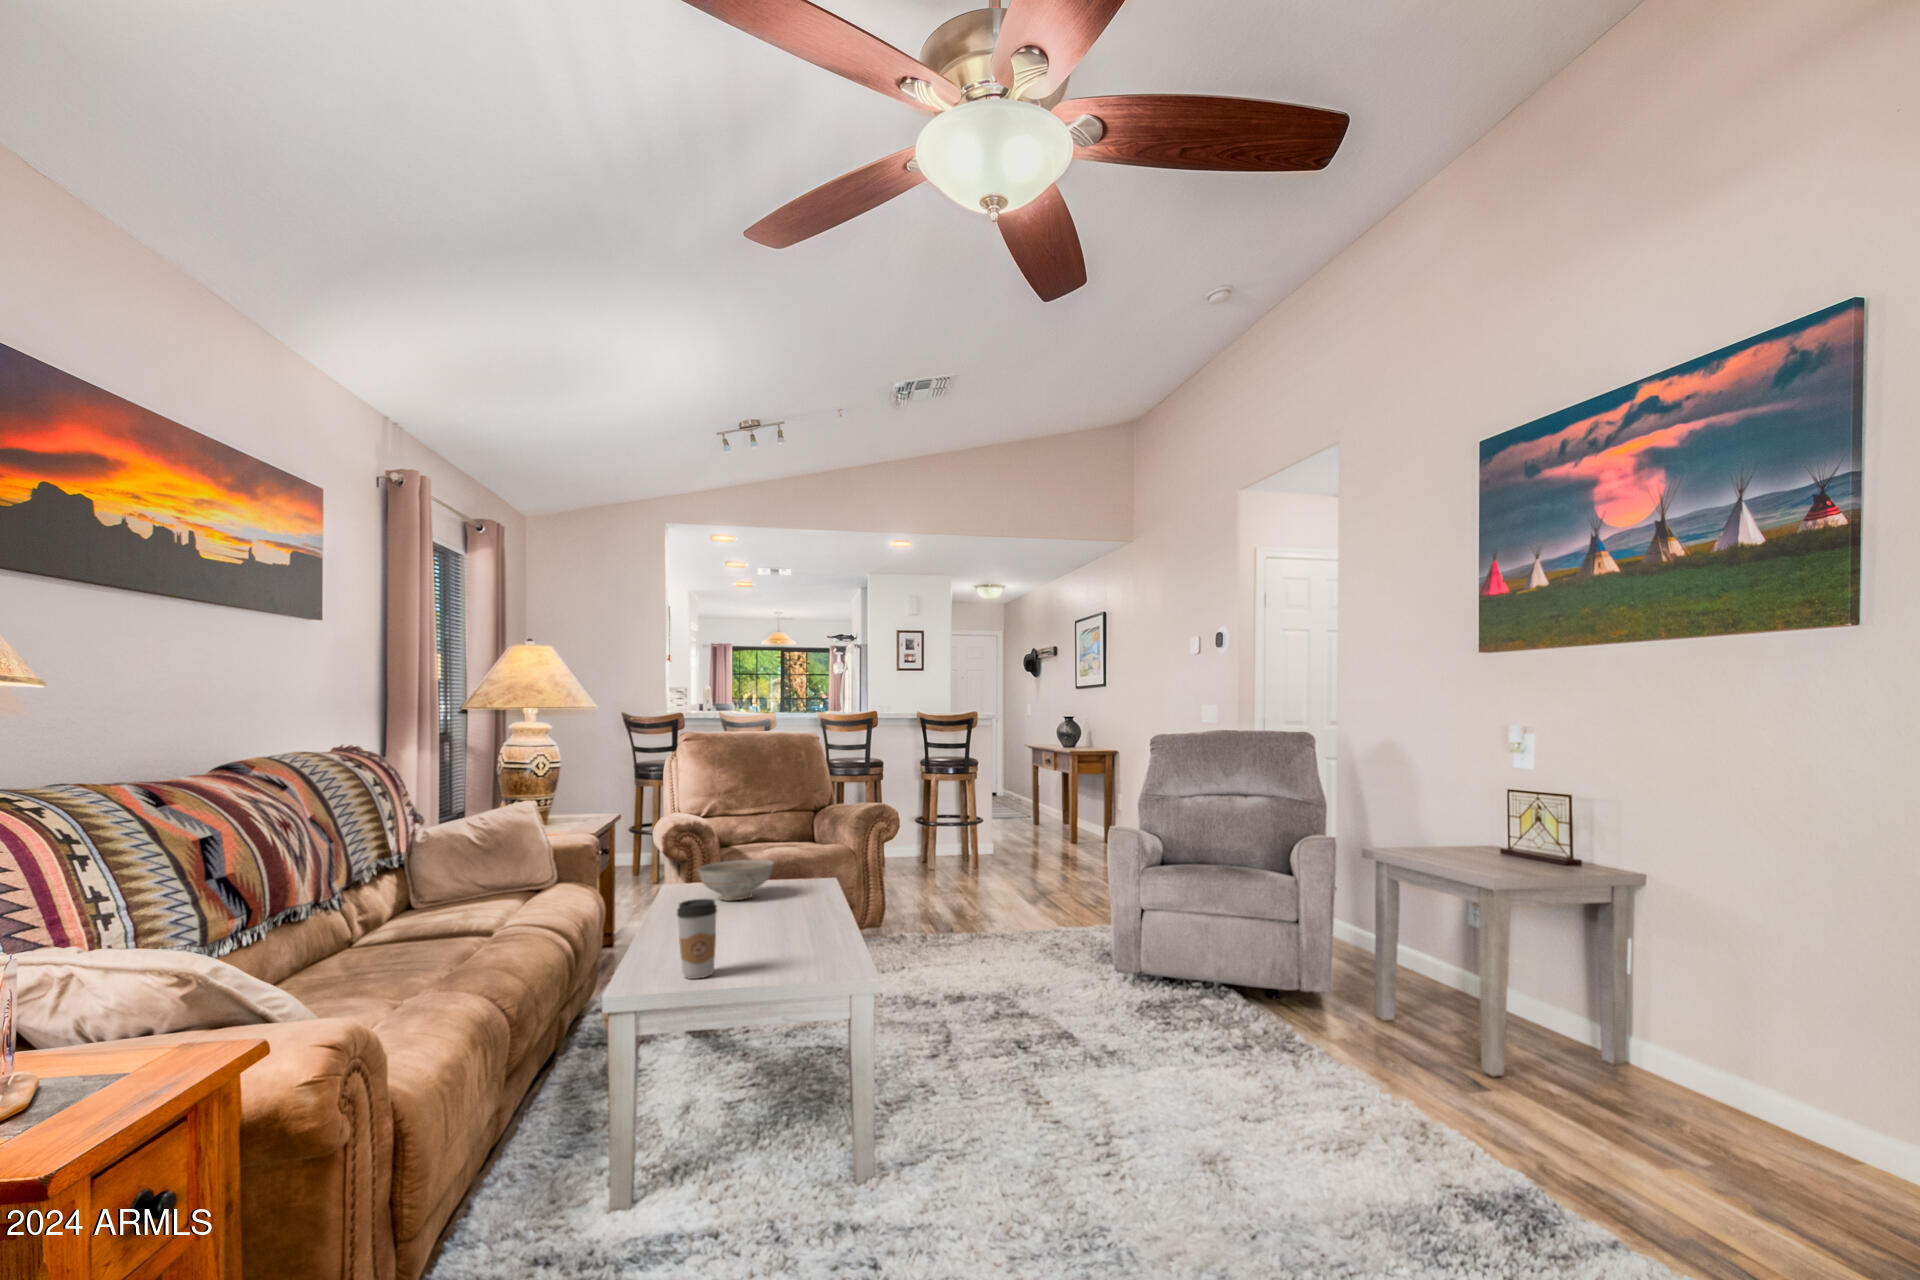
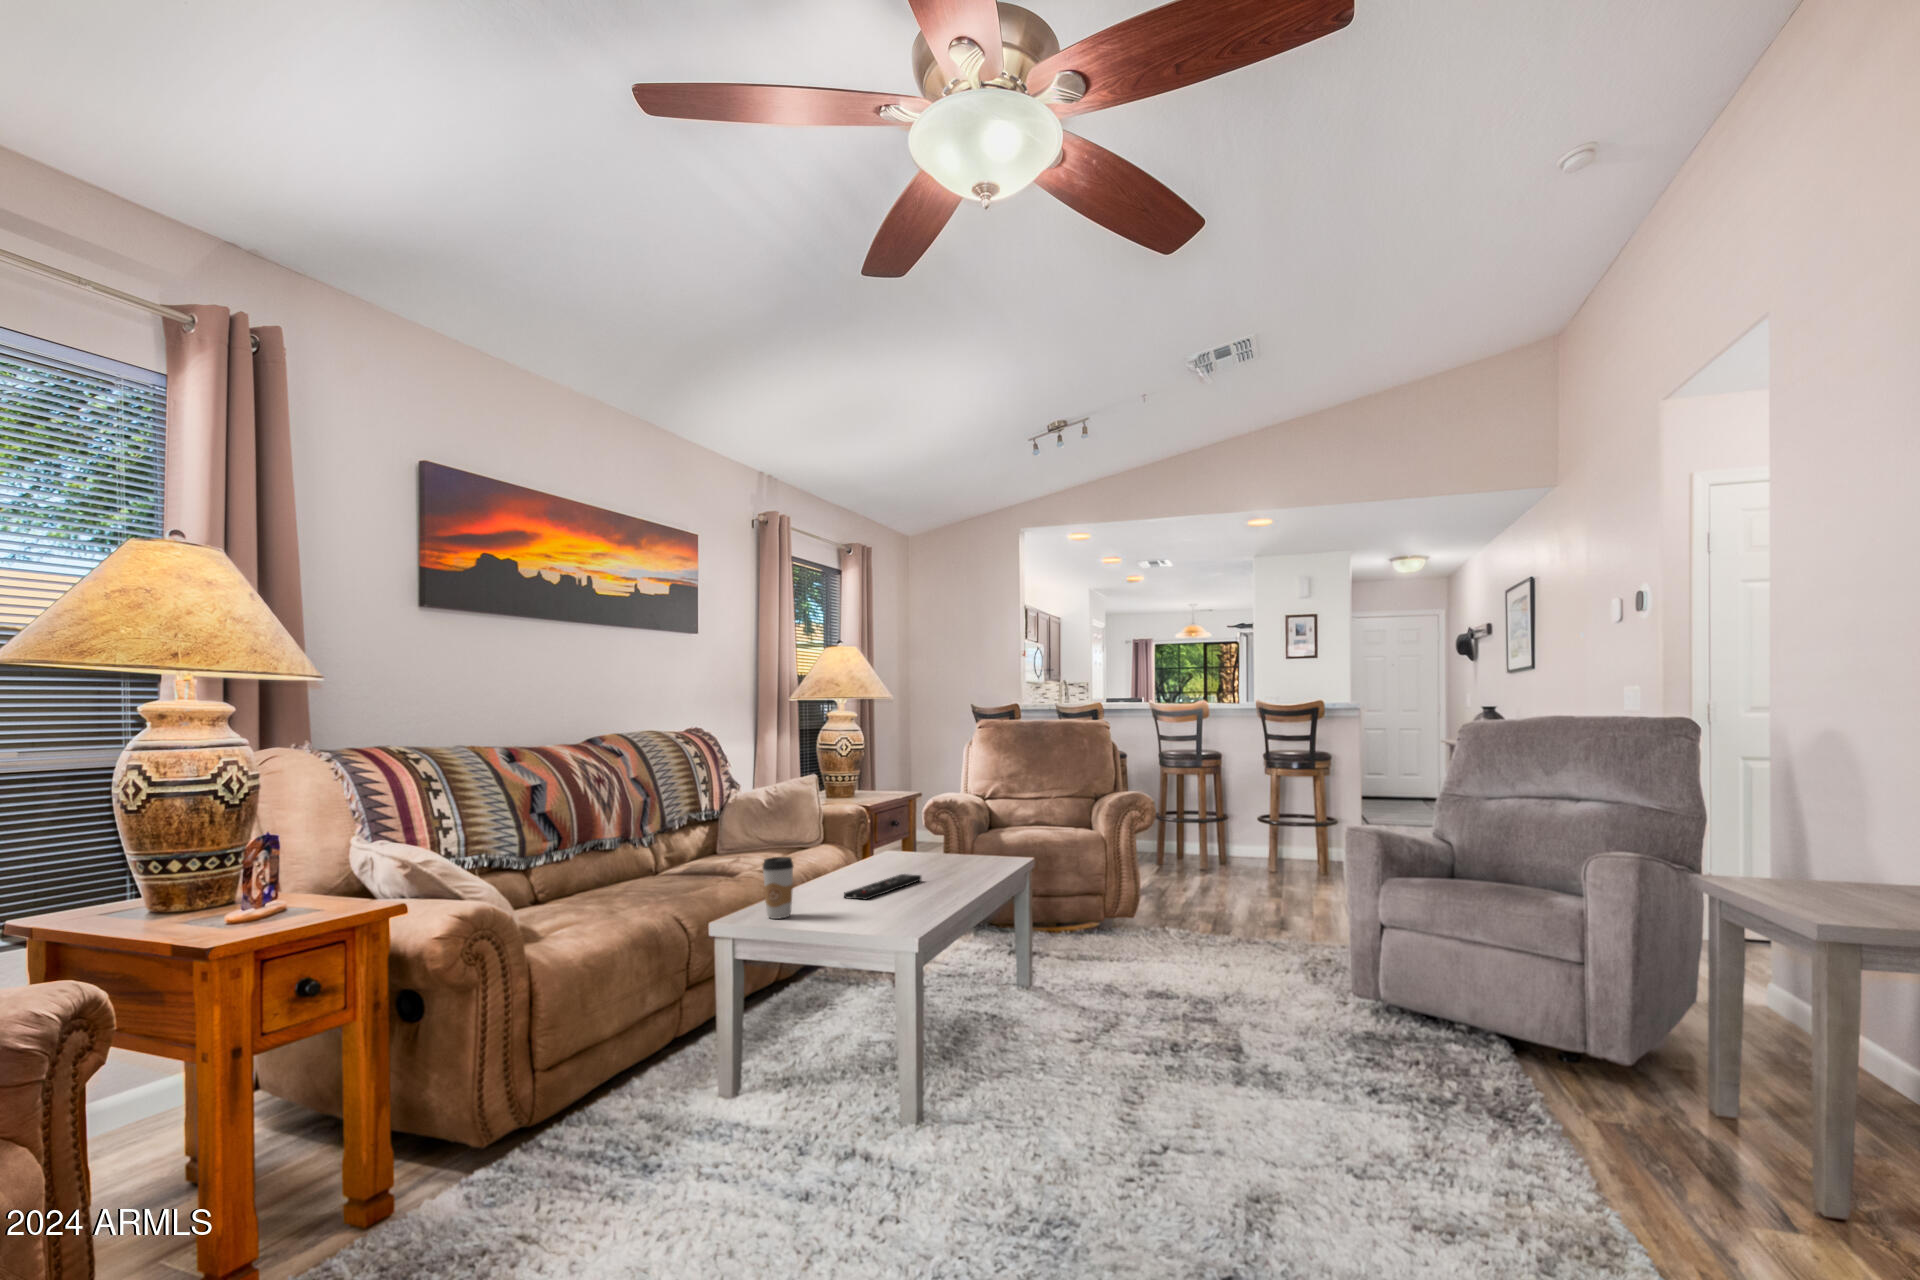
decorative bowl: present [698,859,773,901] -> none [879,835,944,869]
remote control: none [731,905,781,942] -> present [844,874,921,900]

